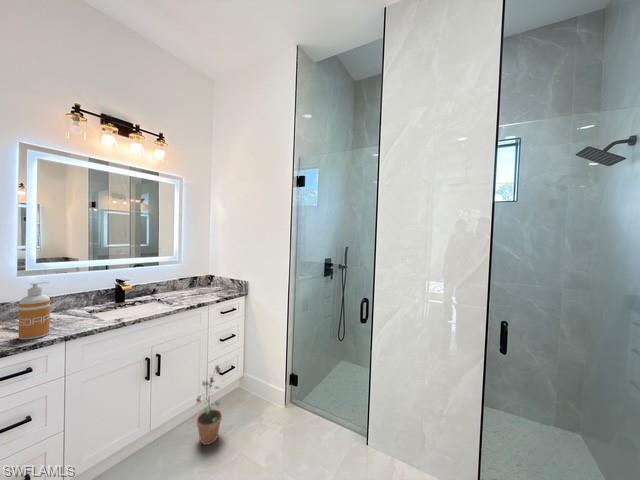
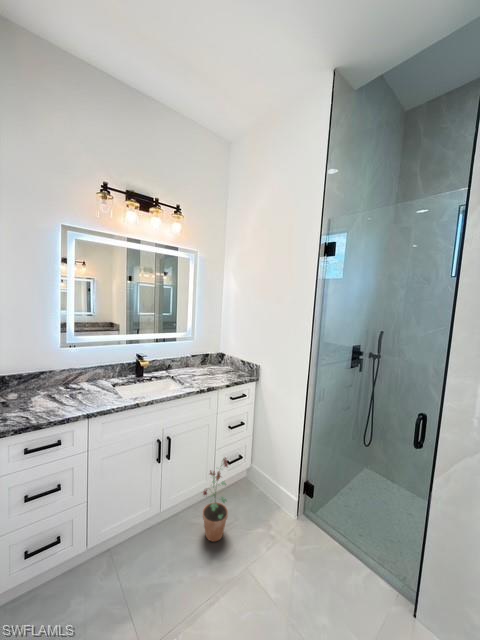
soap dispenser: present [19,282,50,339] -> none [53,359,77,413]

